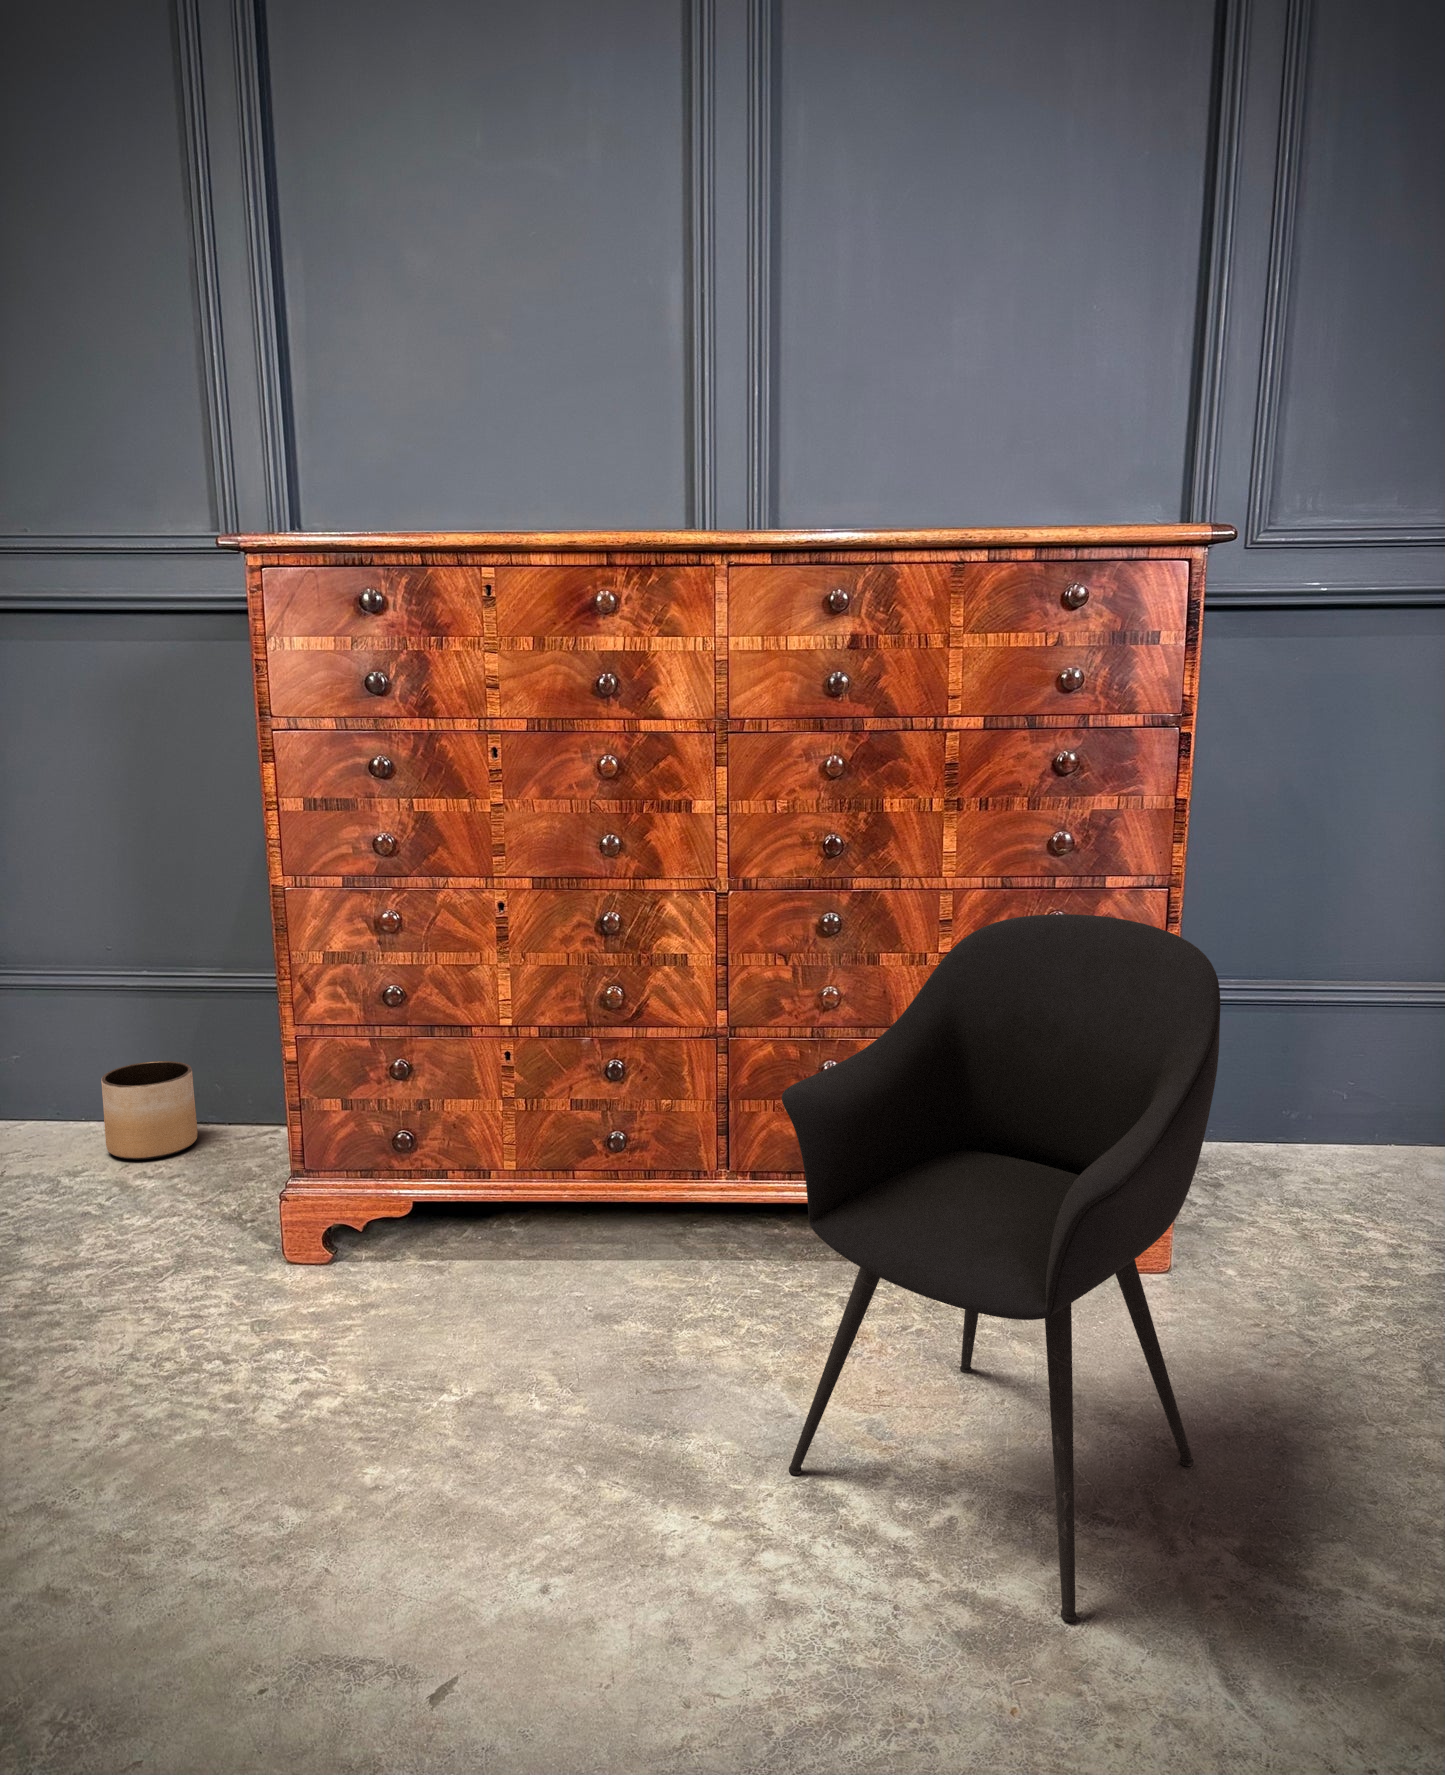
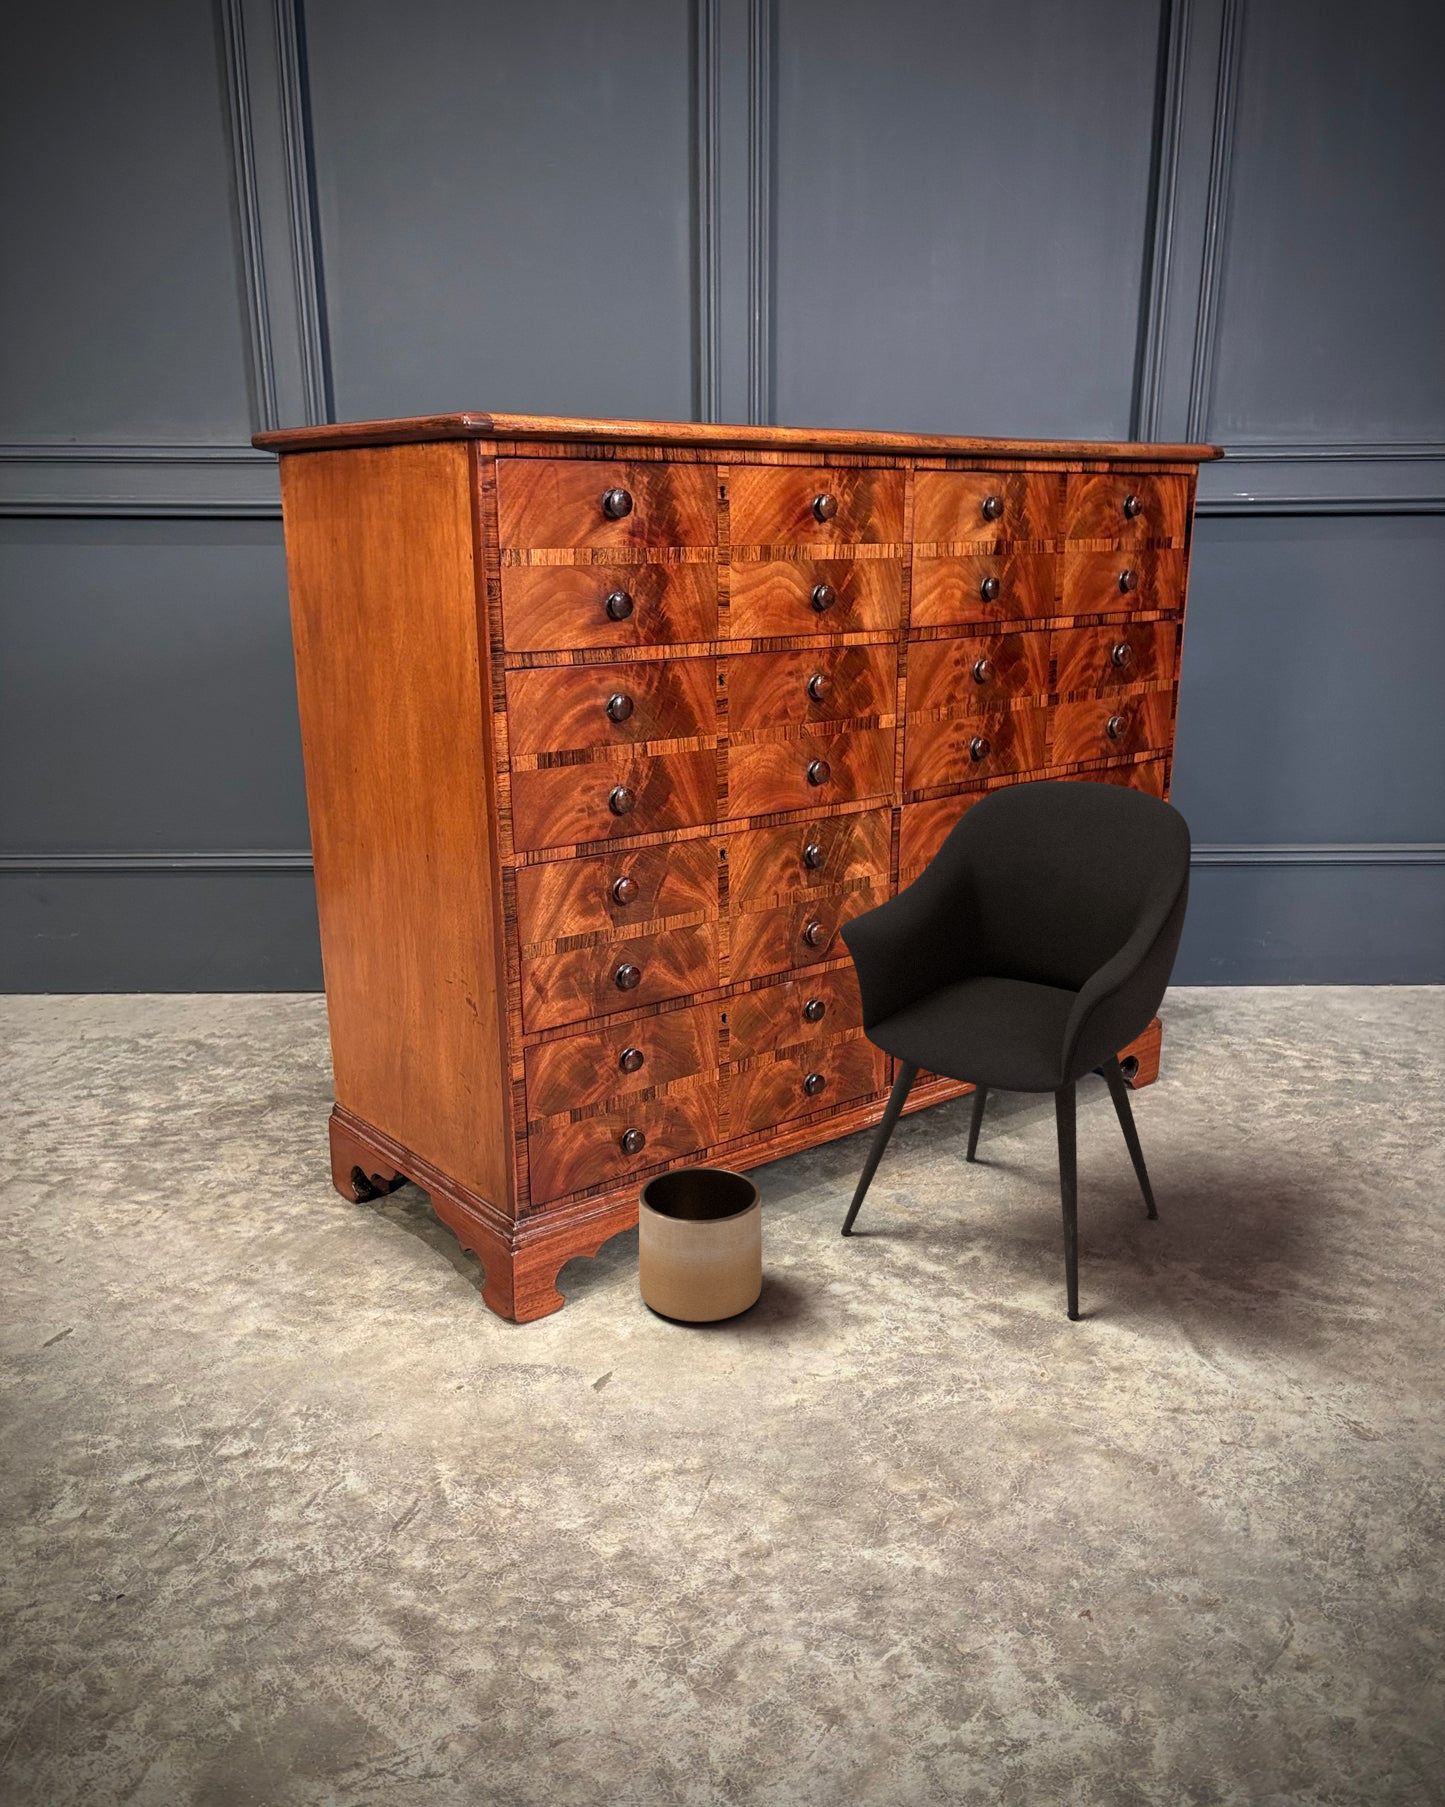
planter: present [101,1061,197,1160] -> present [639,1167,762,1322]

